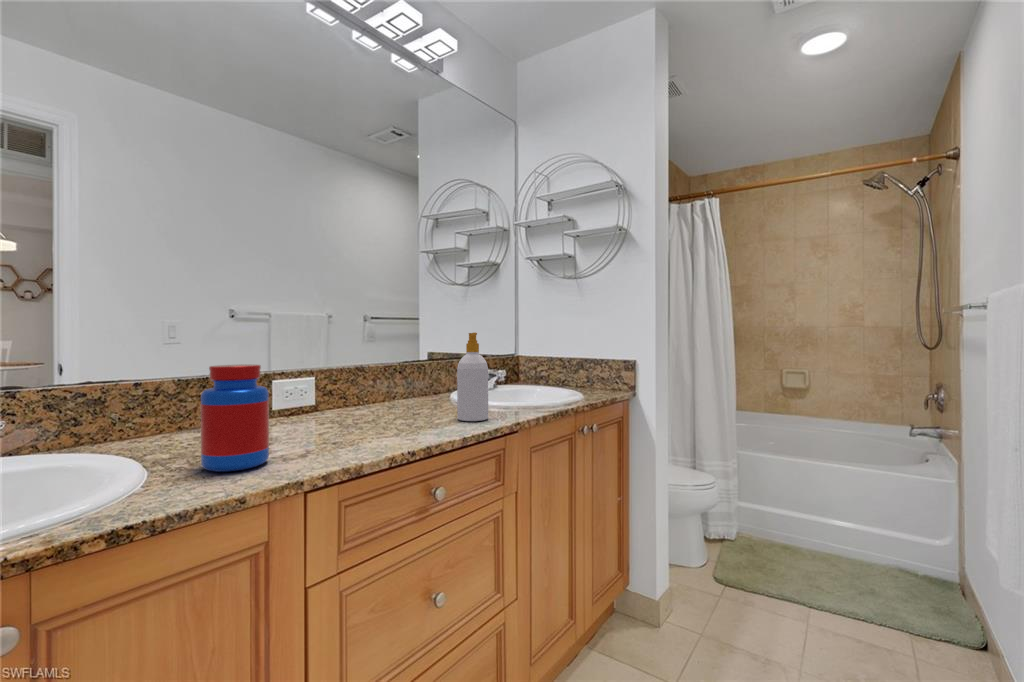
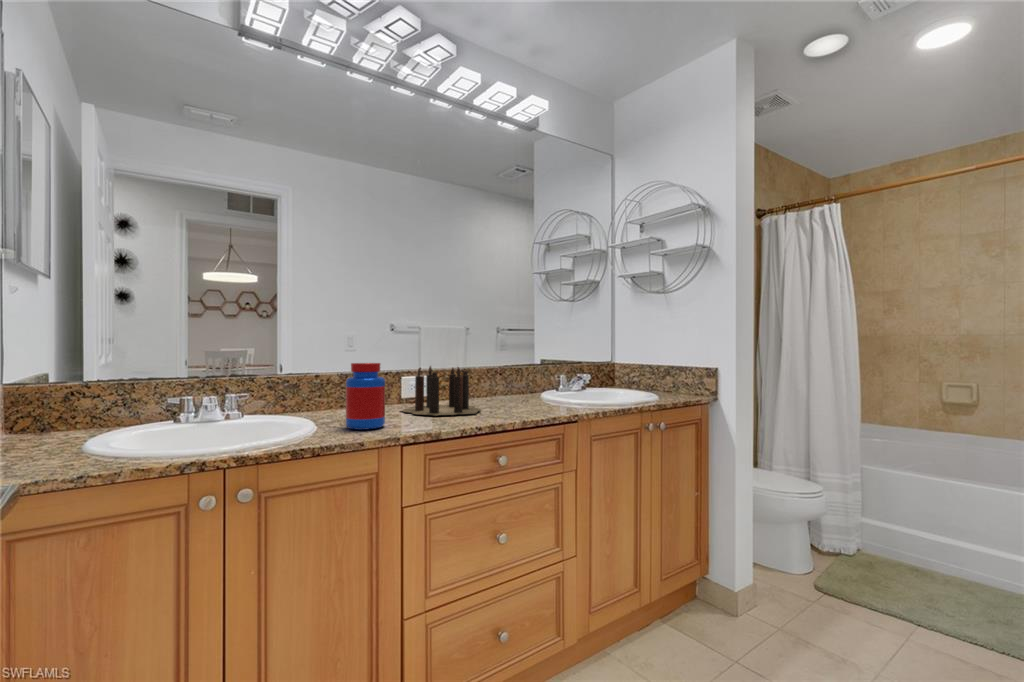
soap bottle: present [457,332,488,421] -> none [529,342,554,413]
candle: none [276,365,424,436] -> present [401,366,480,416]

